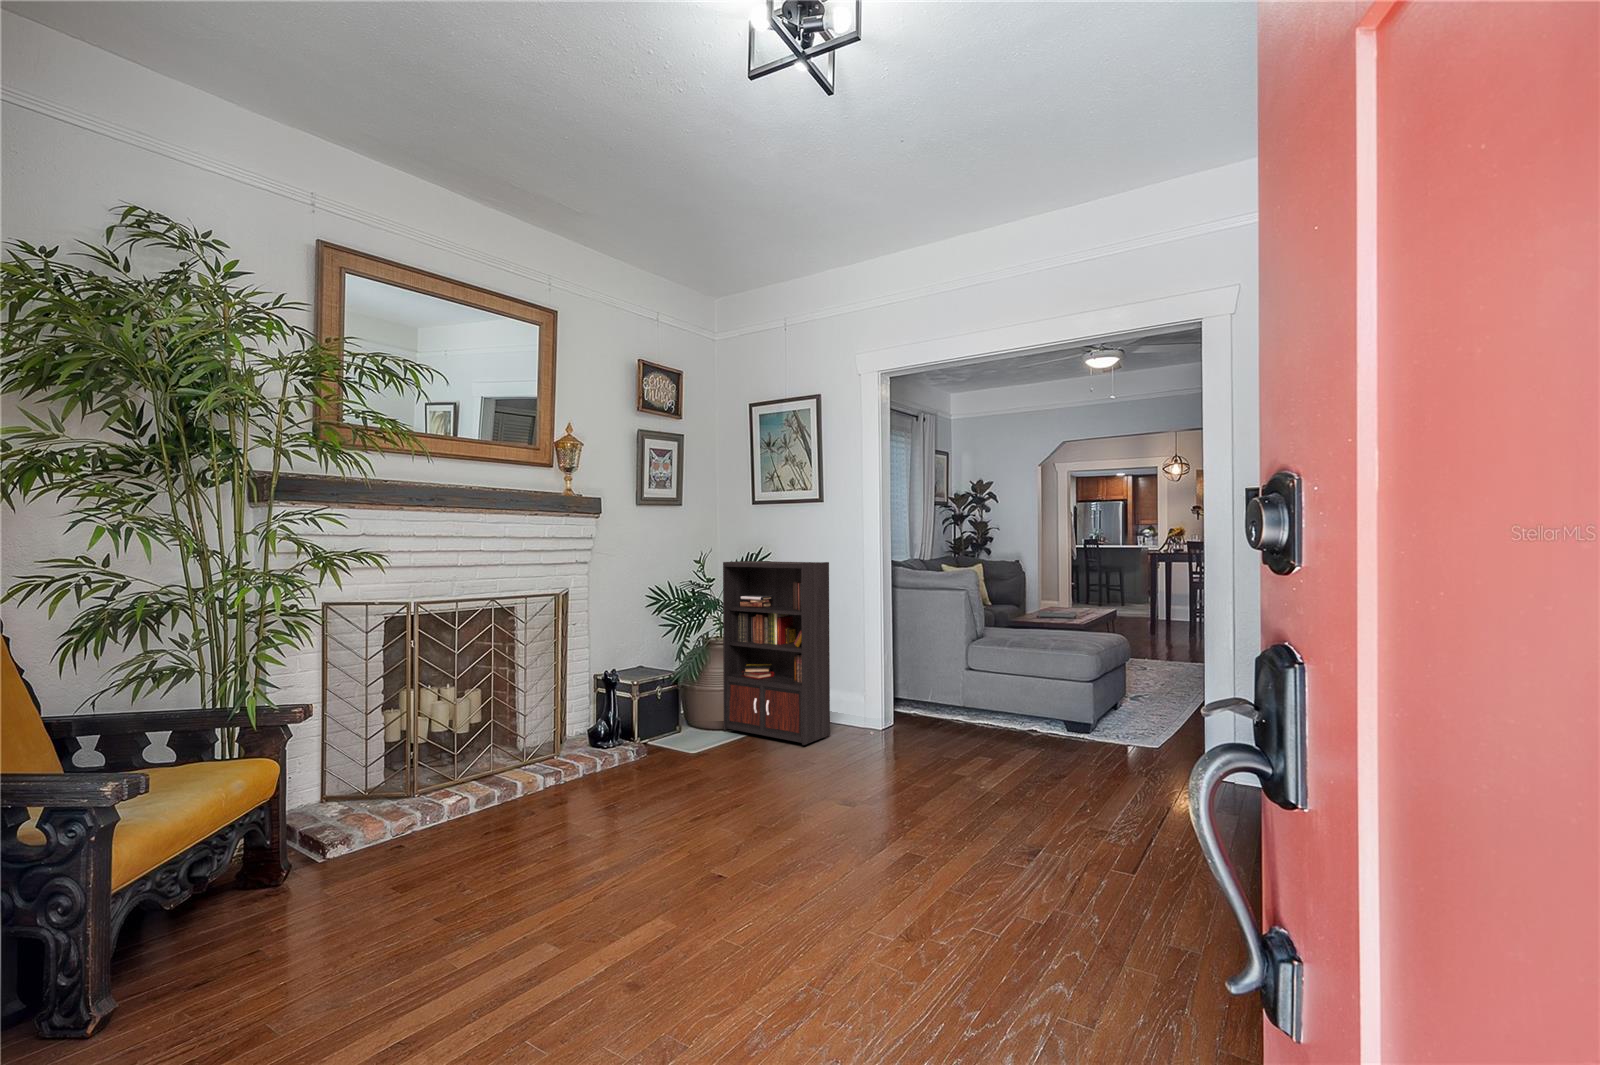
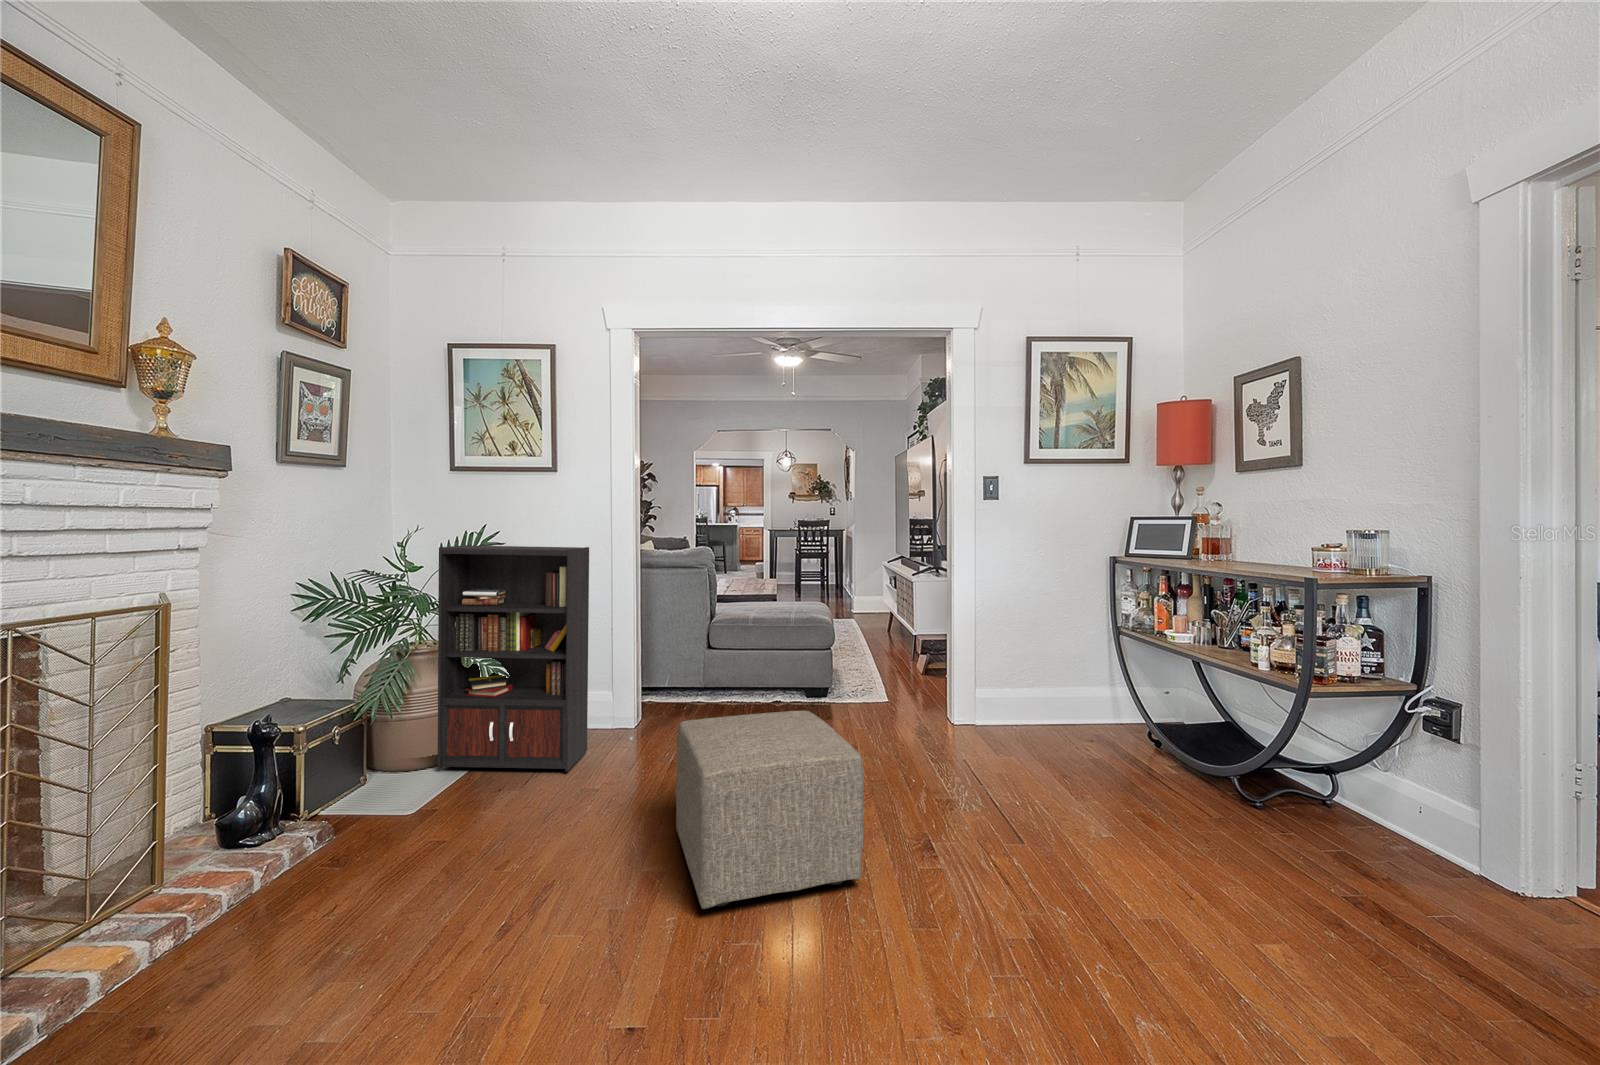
ottoman: none [812,701,962,851] -> present [676,711,863,909]

